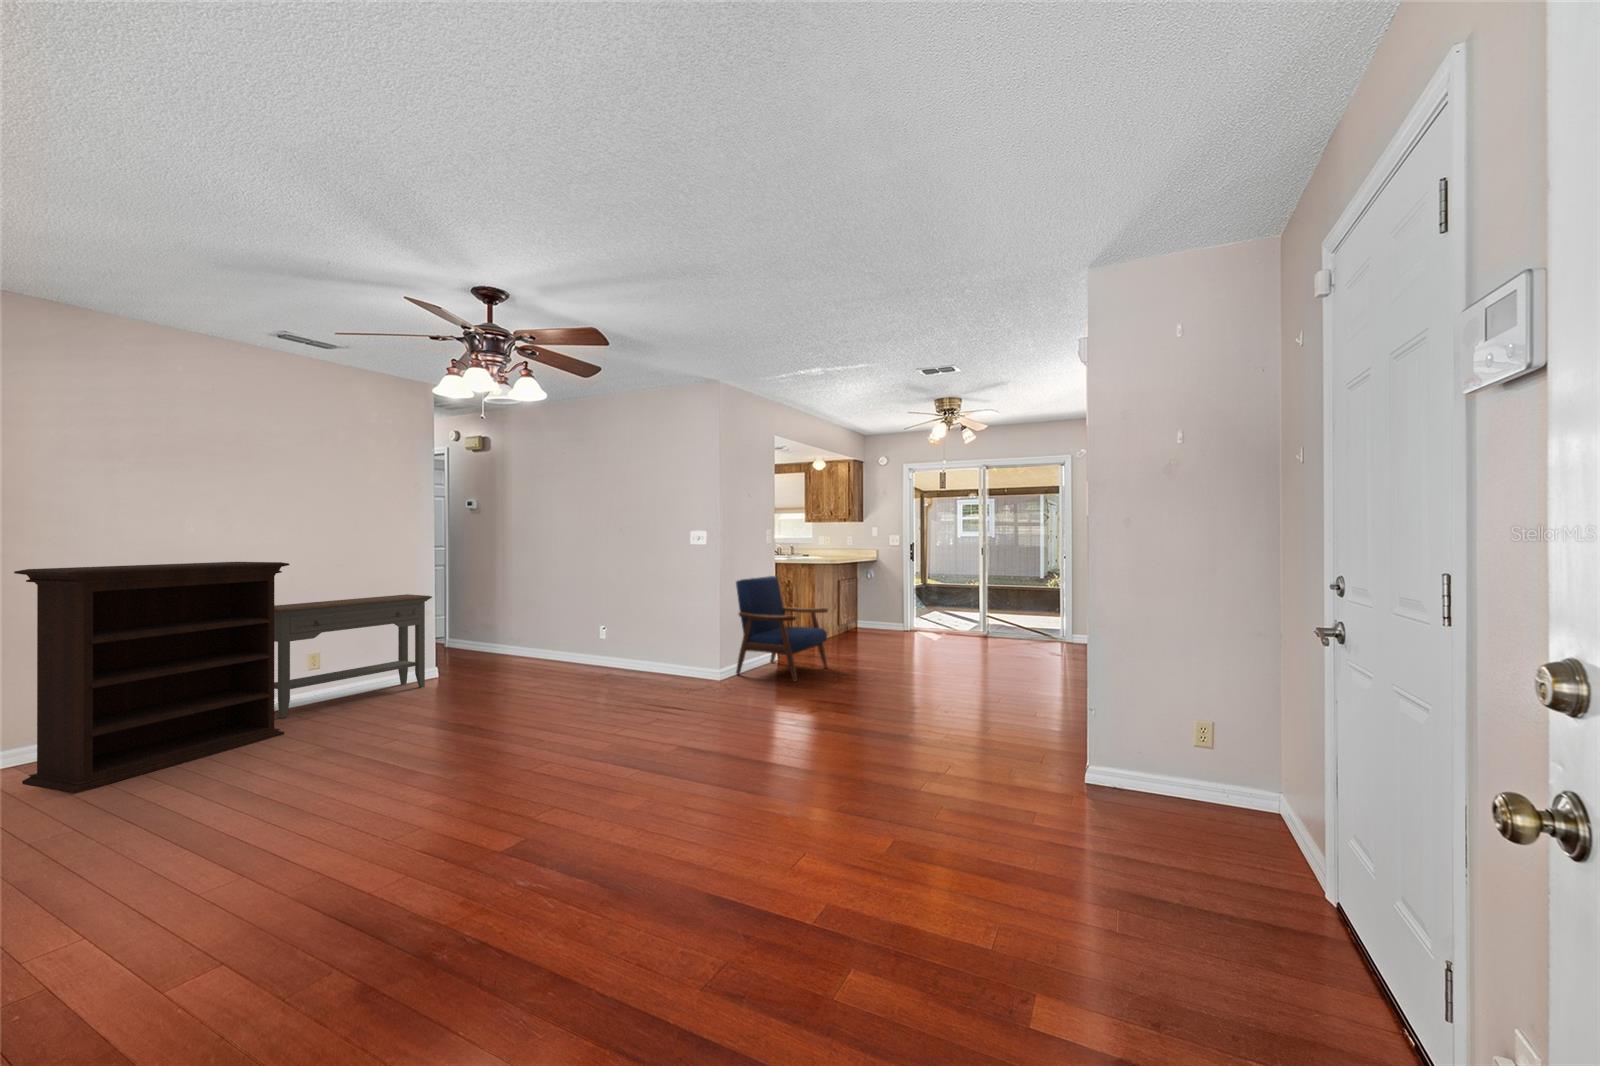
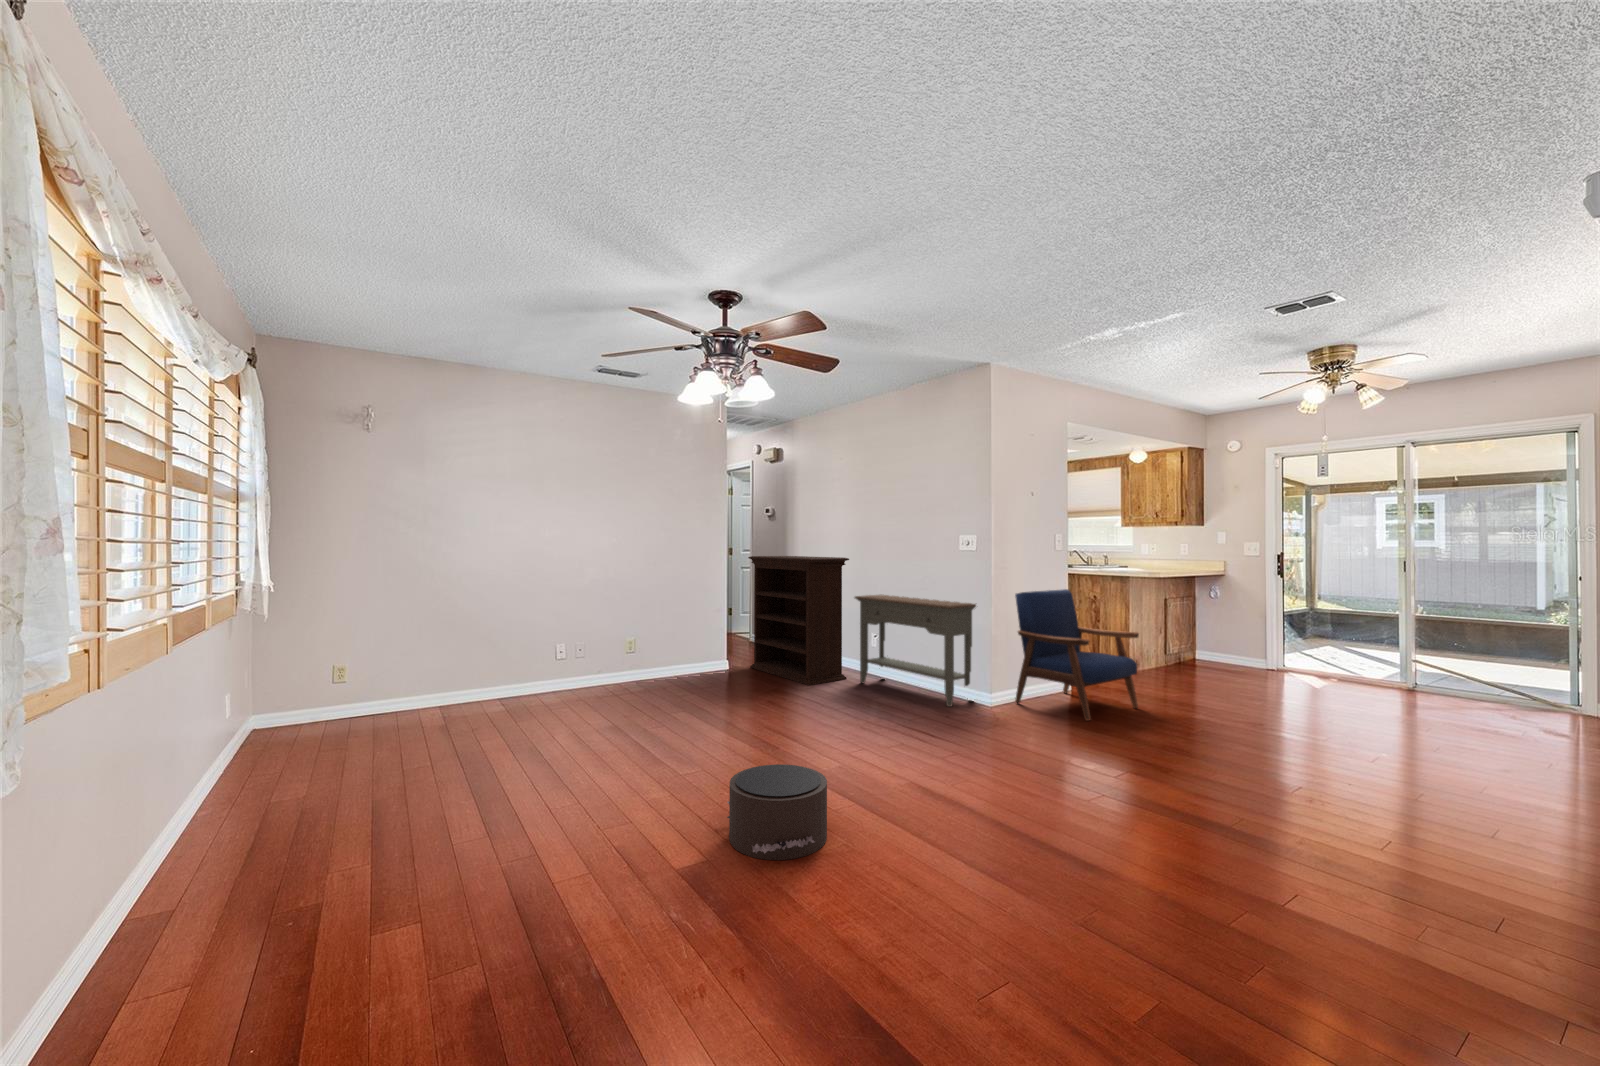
bookshelf: present [14,562,289,794] -> present [748,556,849,685]
console table: present [274,594,432,718] -> present [855,595,976,707]
pouf: none [514,744,620,830] -> present [727,764,827,860]

